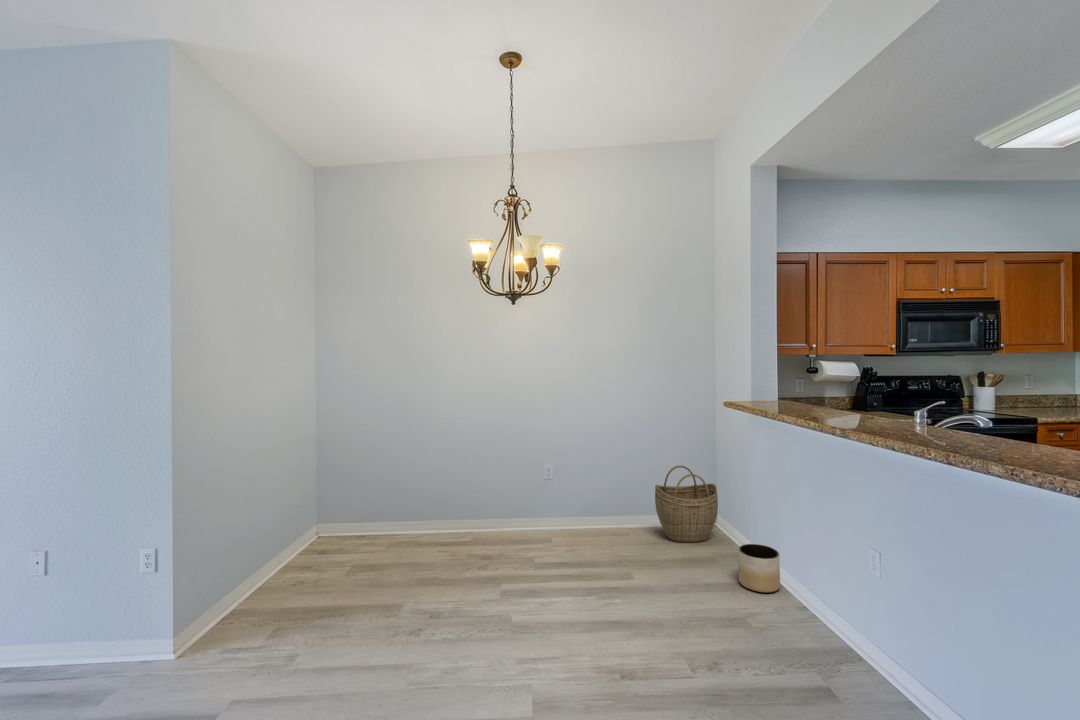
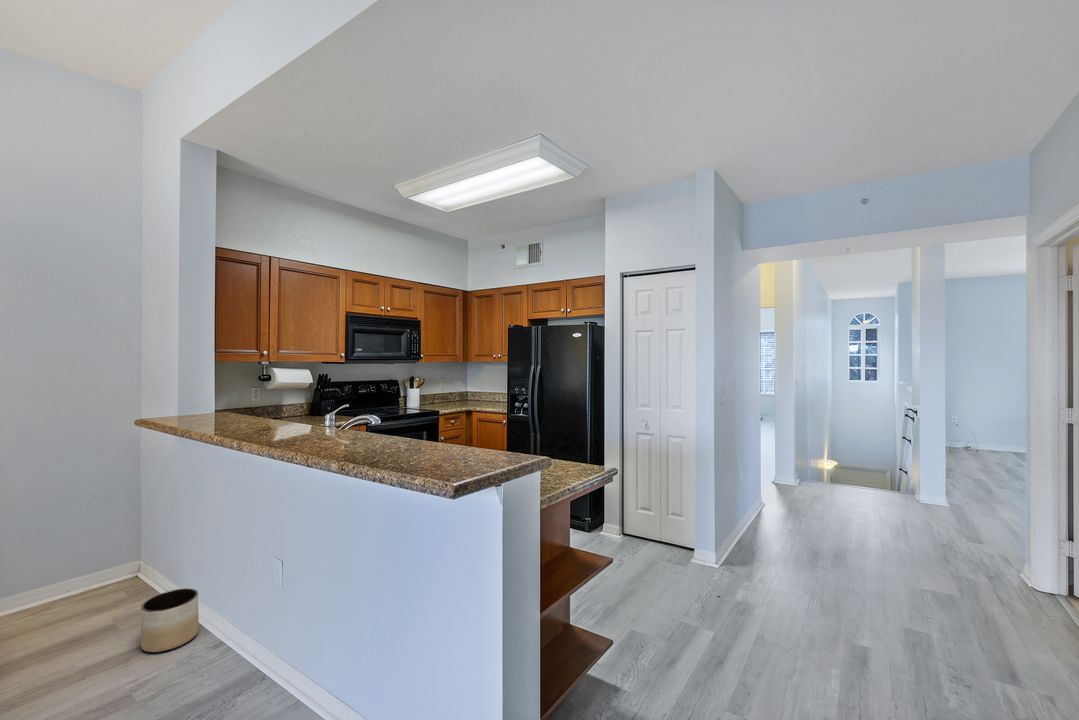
woven basket: present [655,466,718,543] -> none [19,511,134,623]

